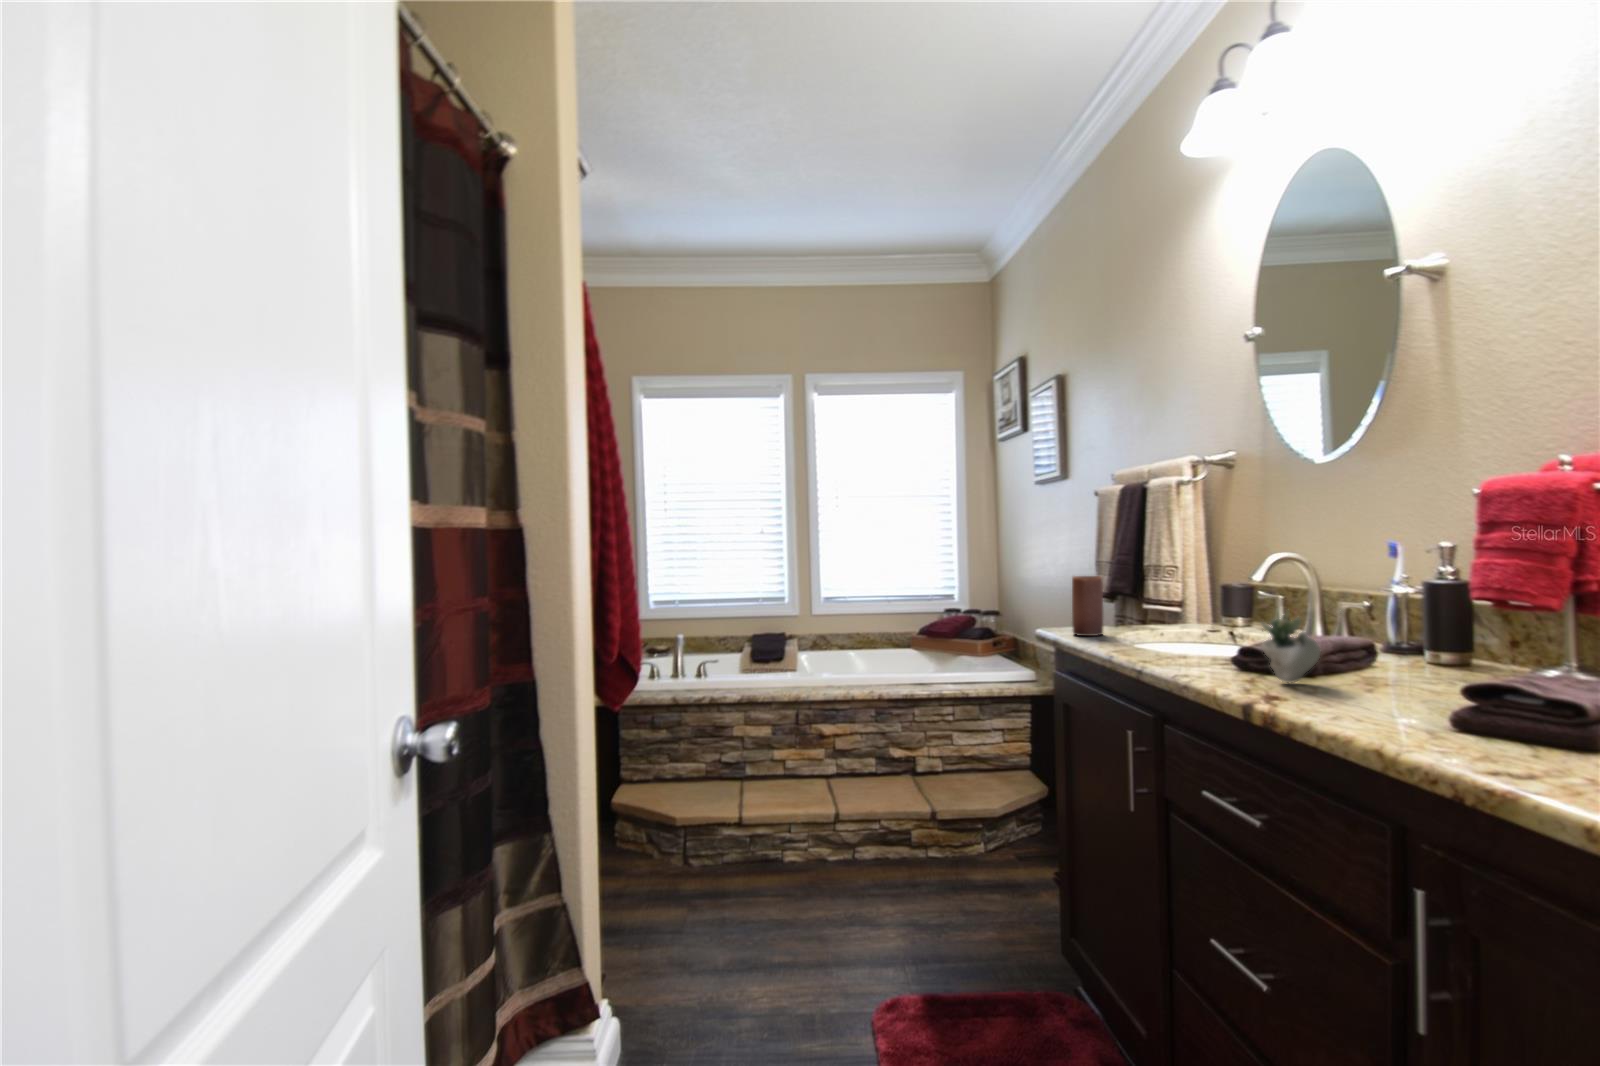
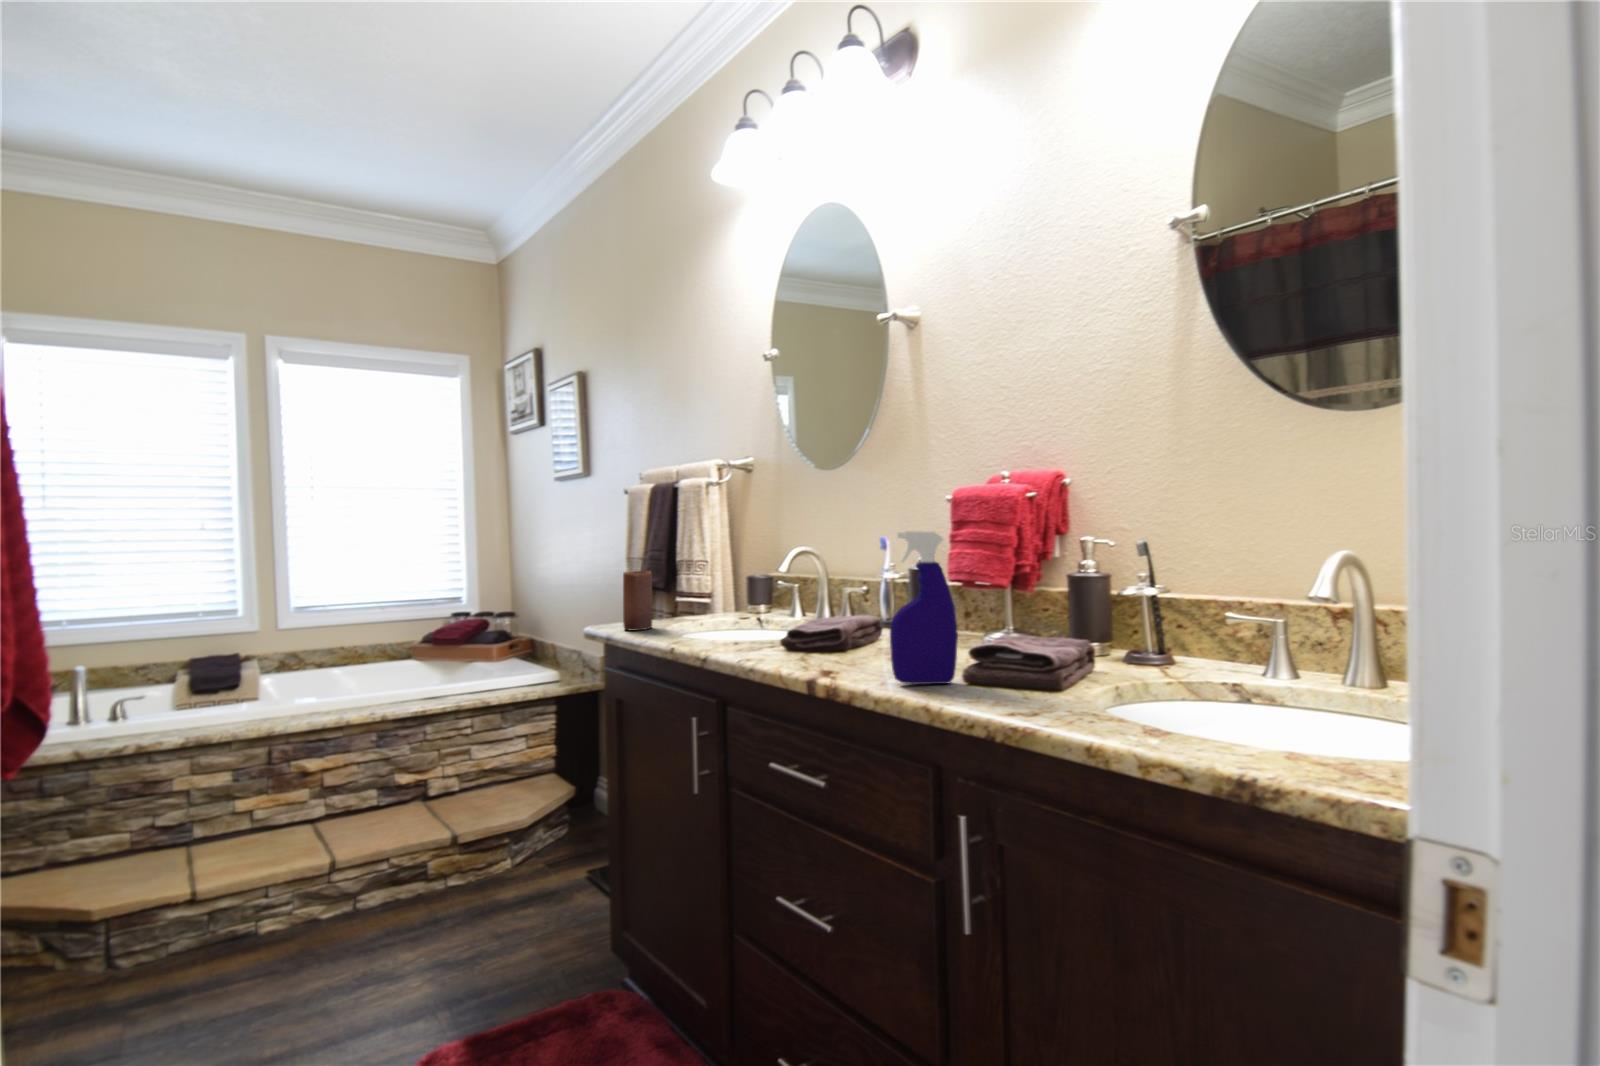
spray bottle: none [1341,535,1446,728] -> present [890,531,958,685]
succulent plant: present [1261,610,1341,683] -> none [811,594,878,658]

